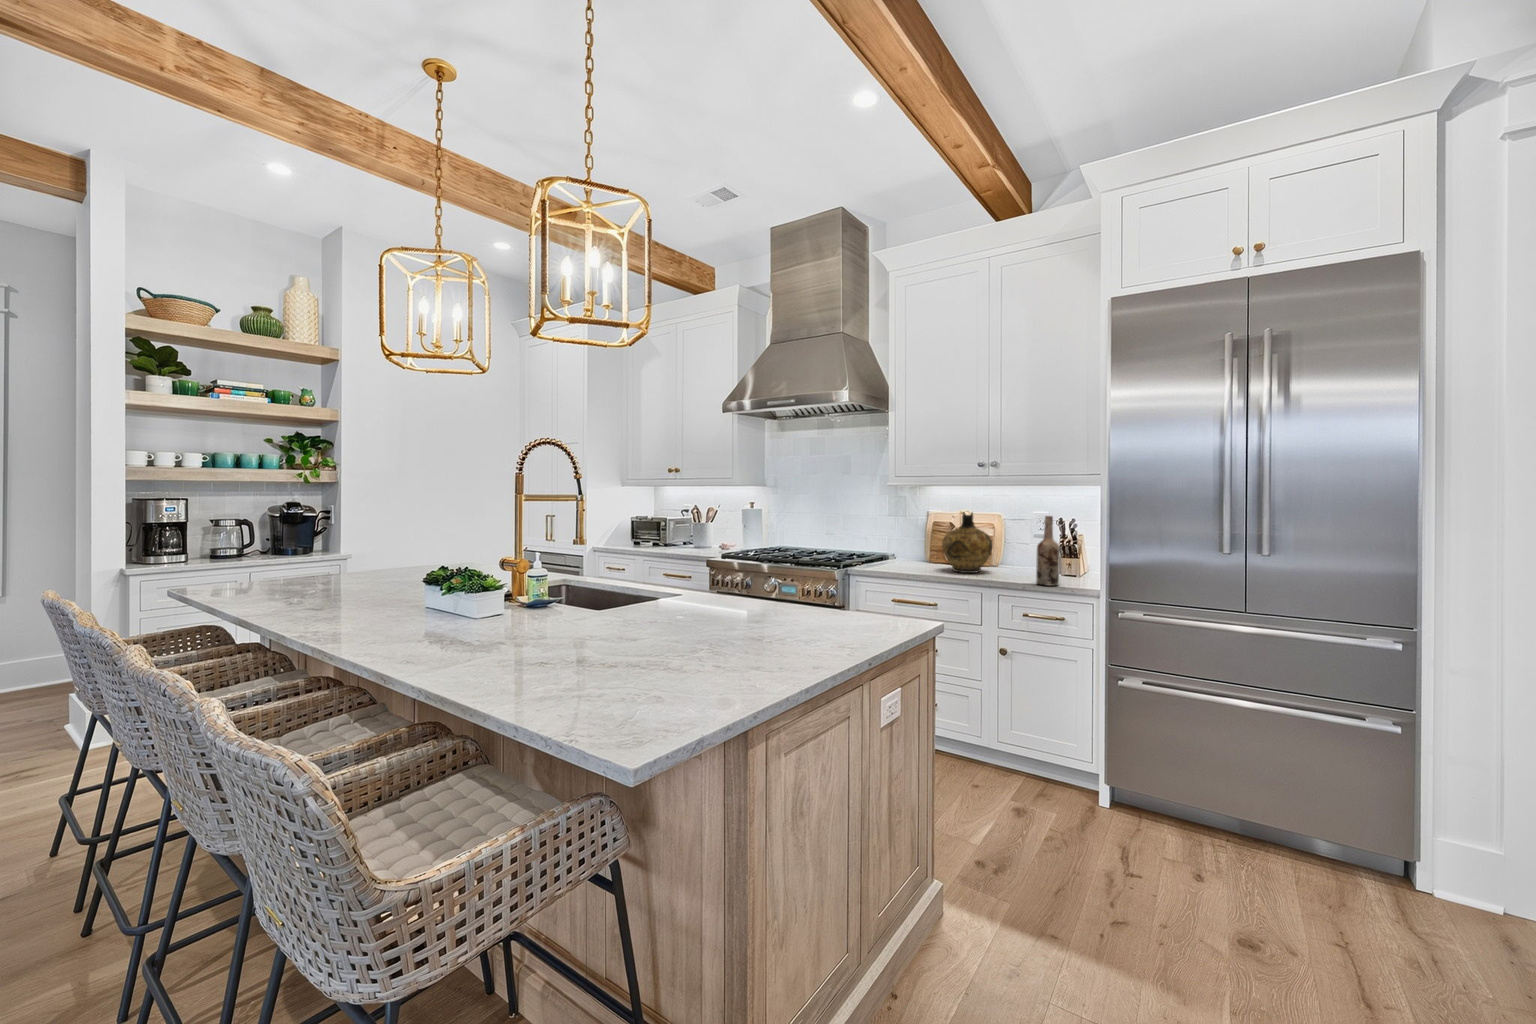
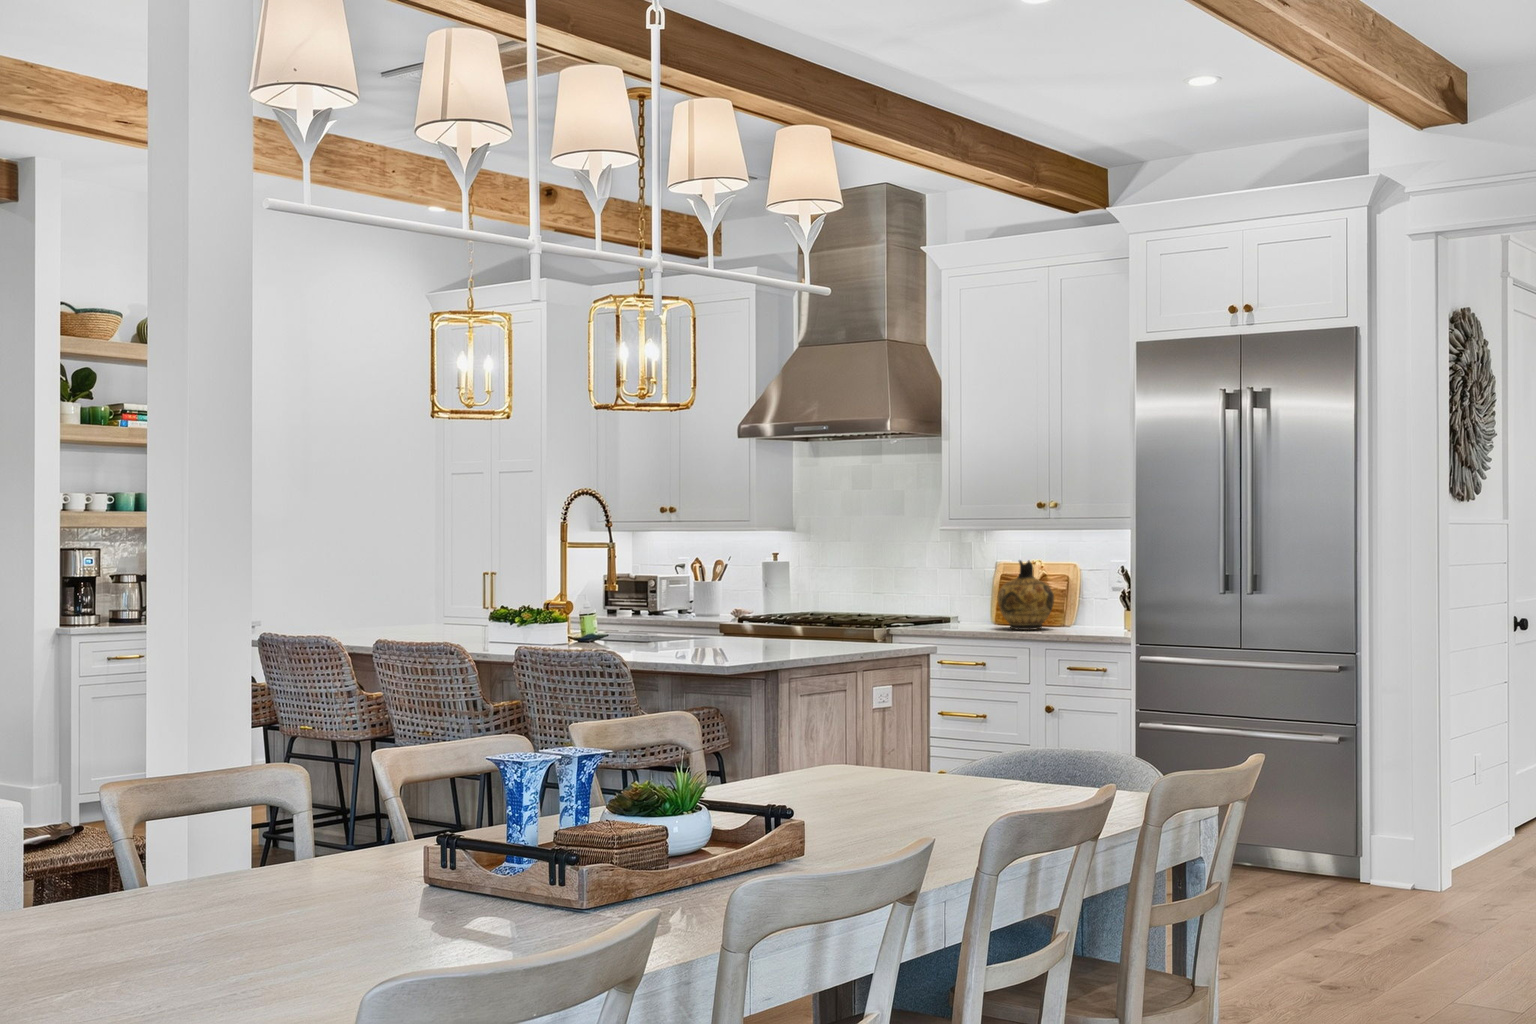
wine bottle: present [1036,516,1060,586] -> none [1084,562,1107,637]

